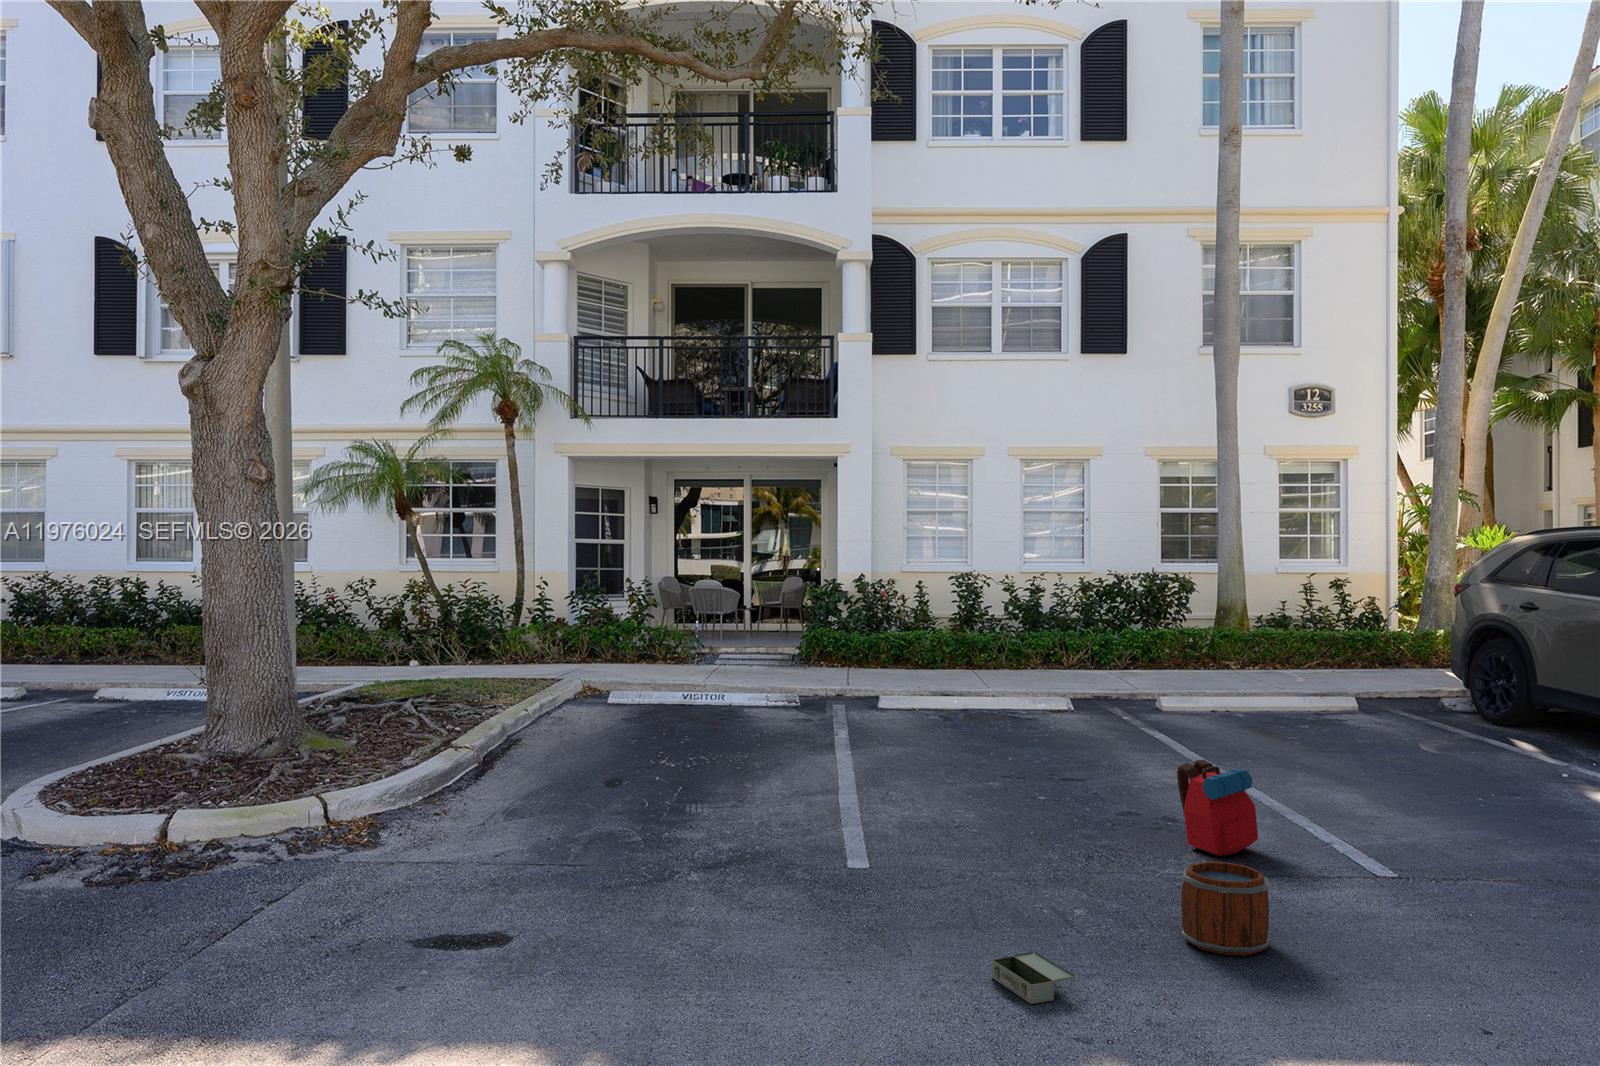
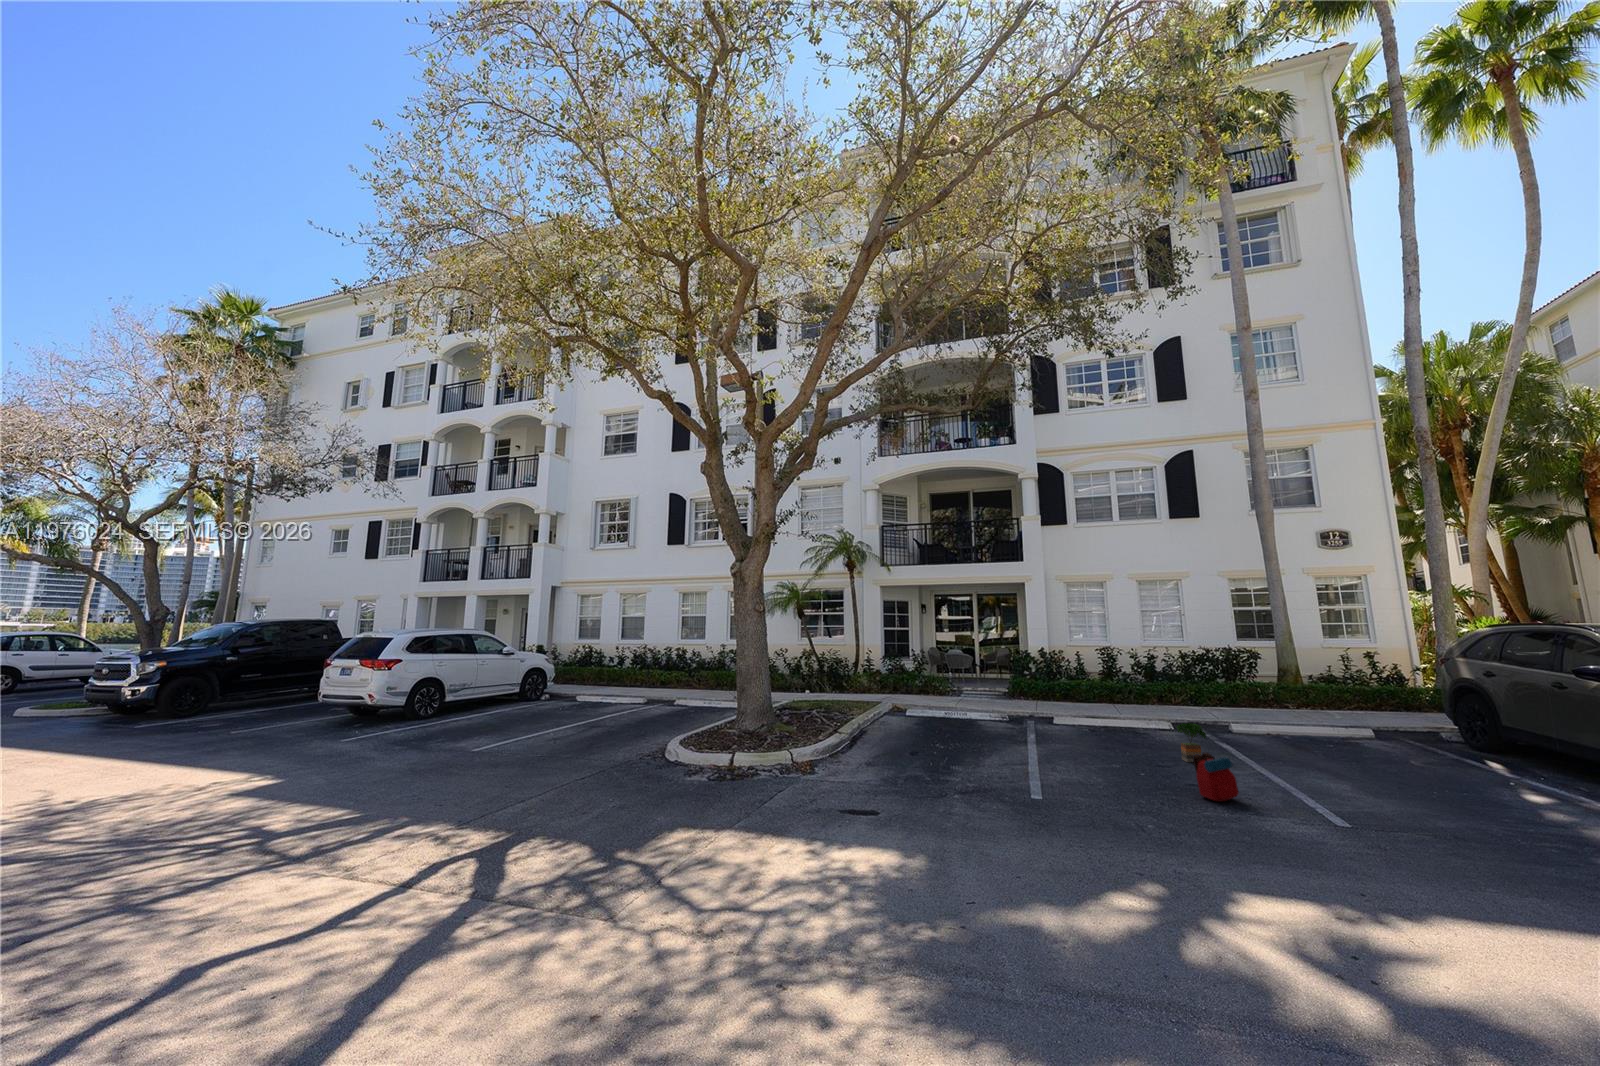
potted tree: none [1118,700,1172,774] -> present [1177,723,1206,762]
bucket: present [1182,862,1269,956] -> none [1175,797,1221,840]
toolbox: present [992,952,1075,1004] -> none [1080,828,1116,848]

